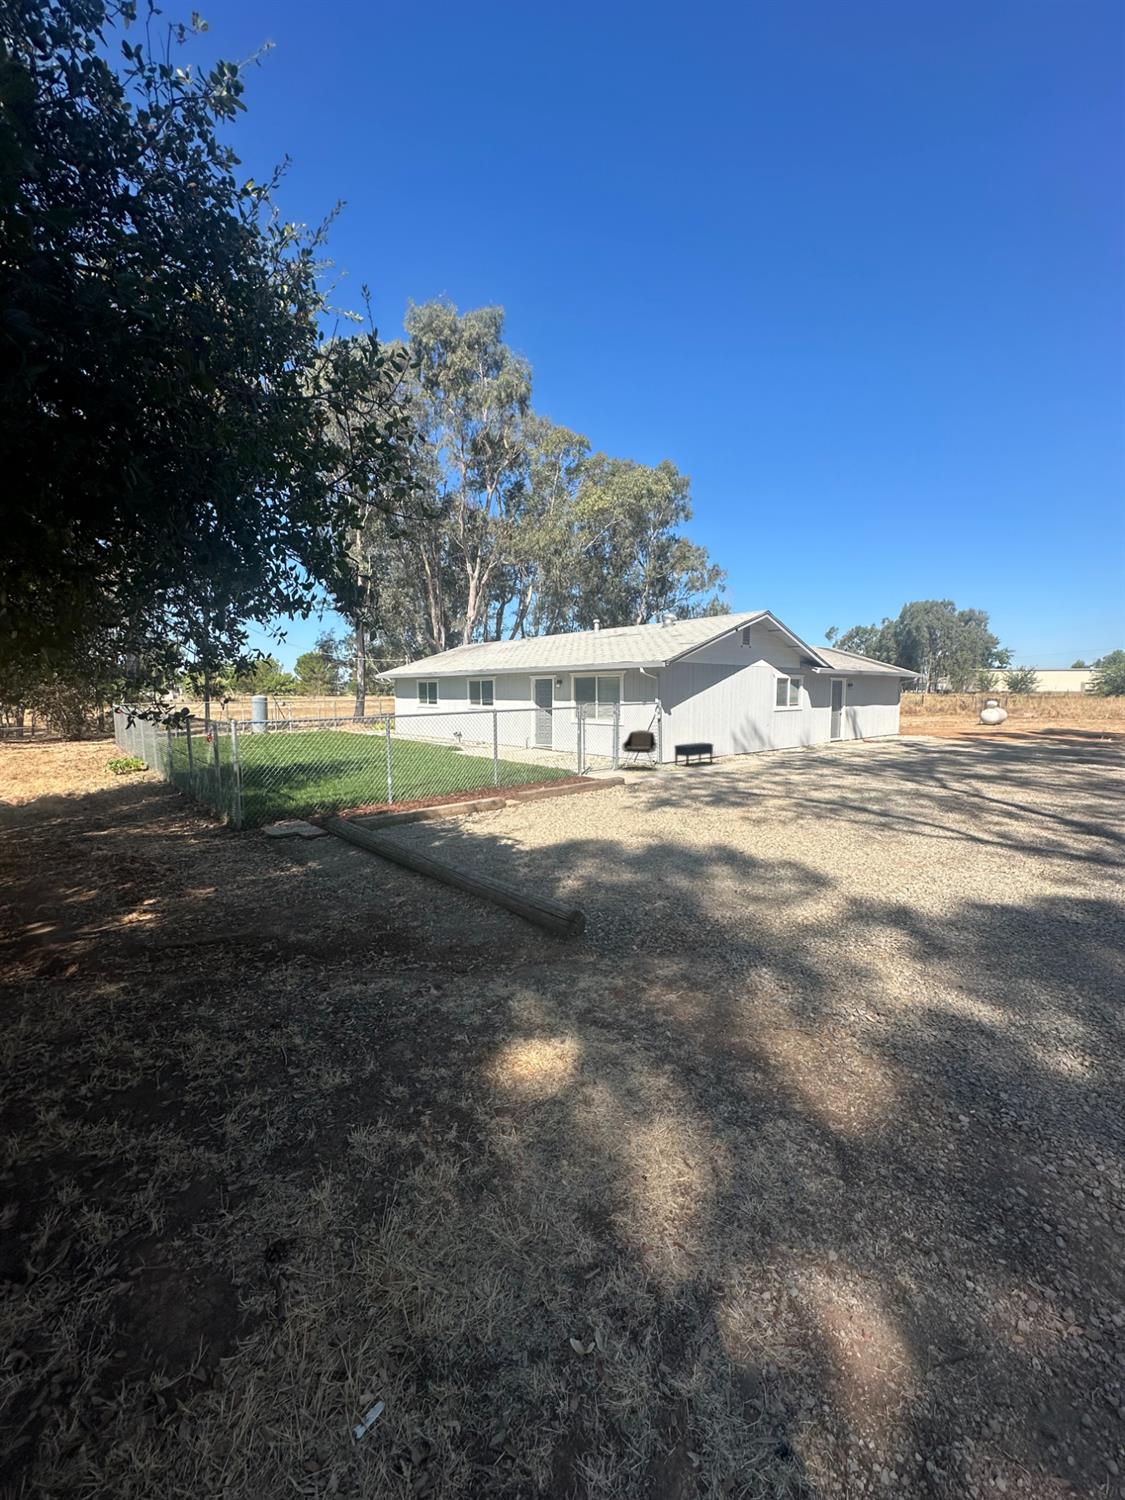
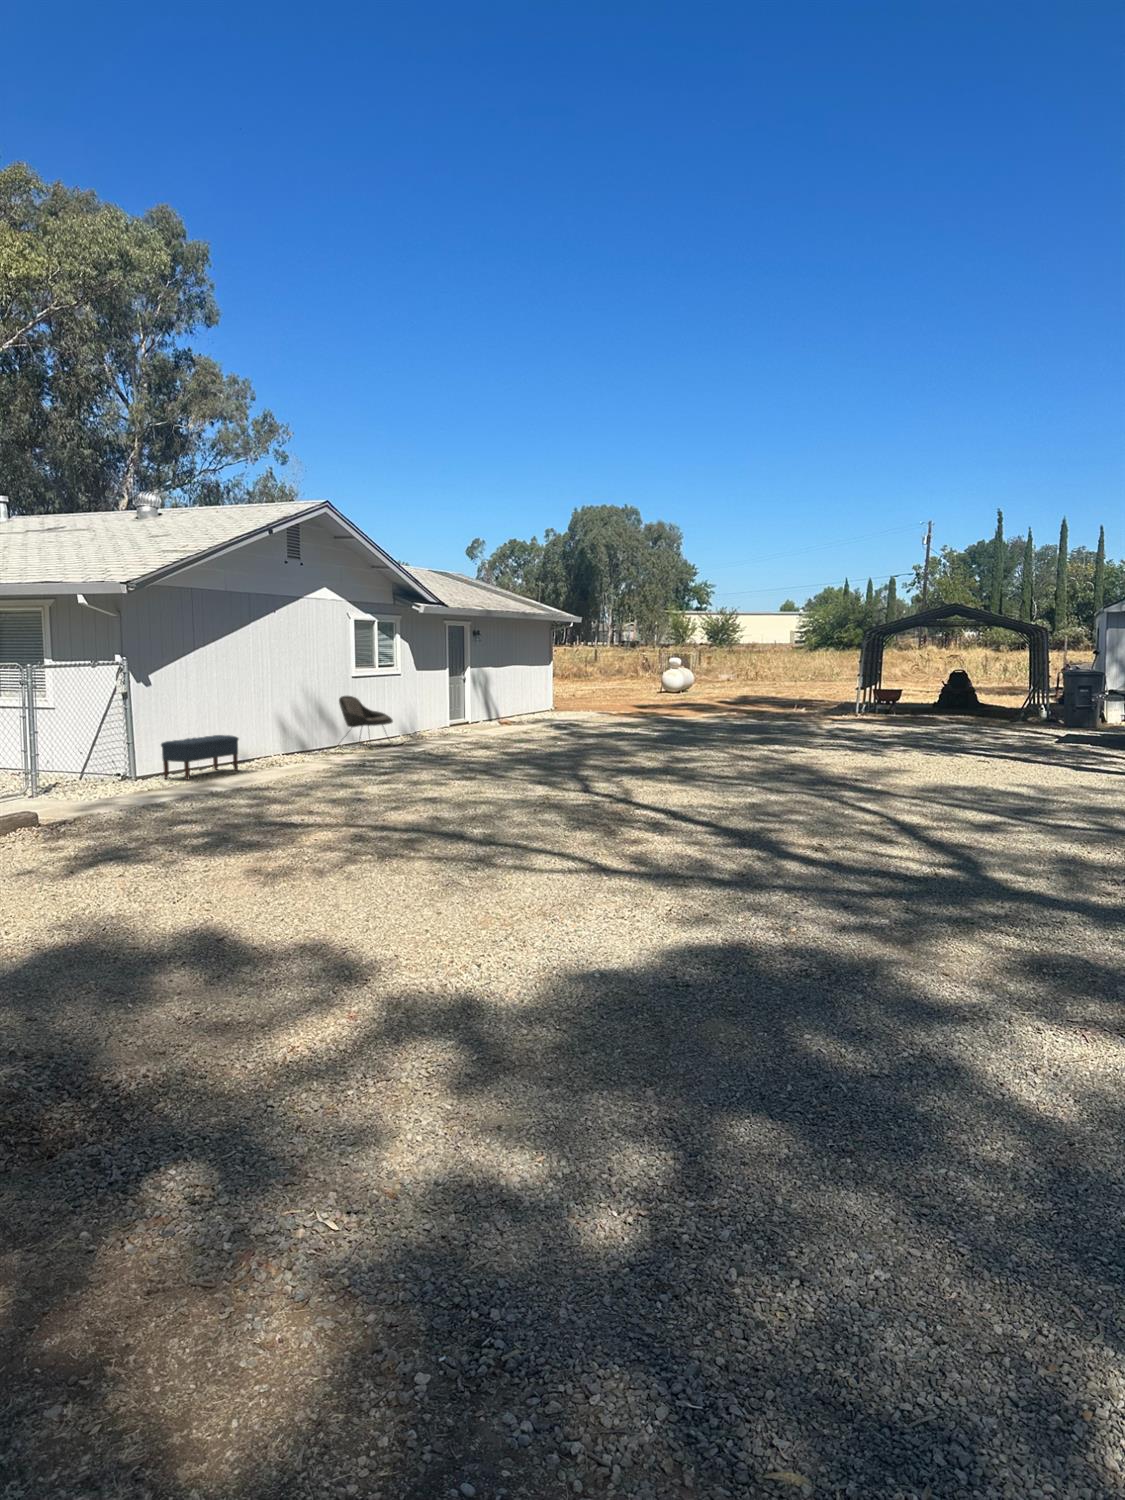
lounge chair: present [622,730,657,767] -> present [339,696,393,748]

